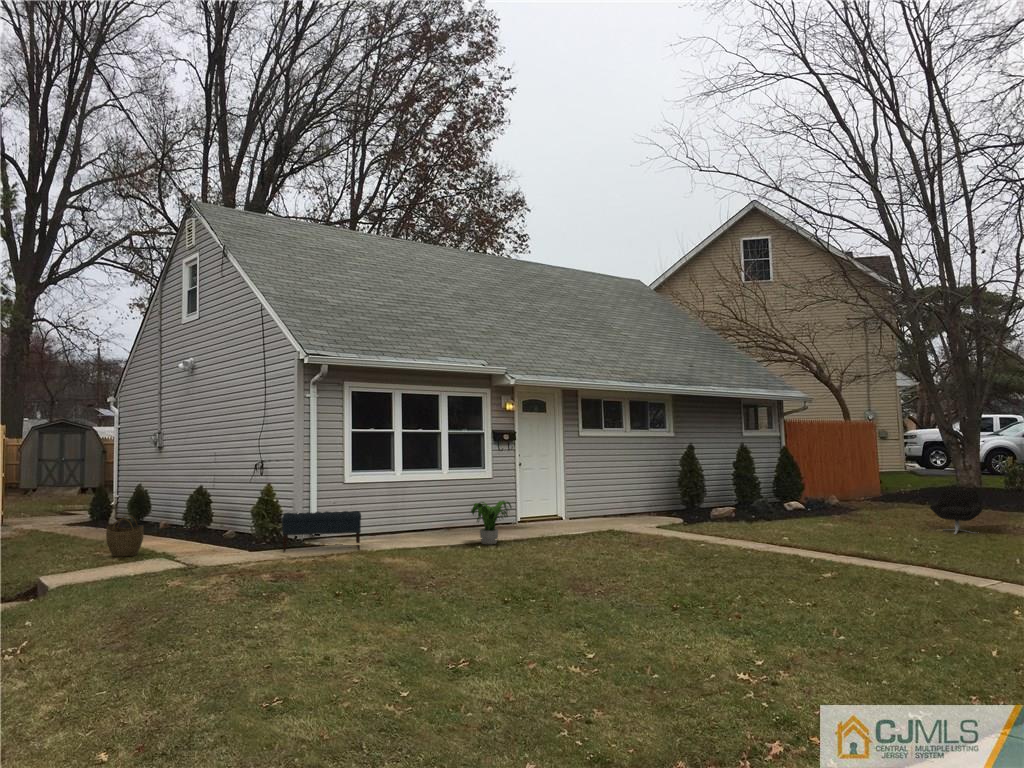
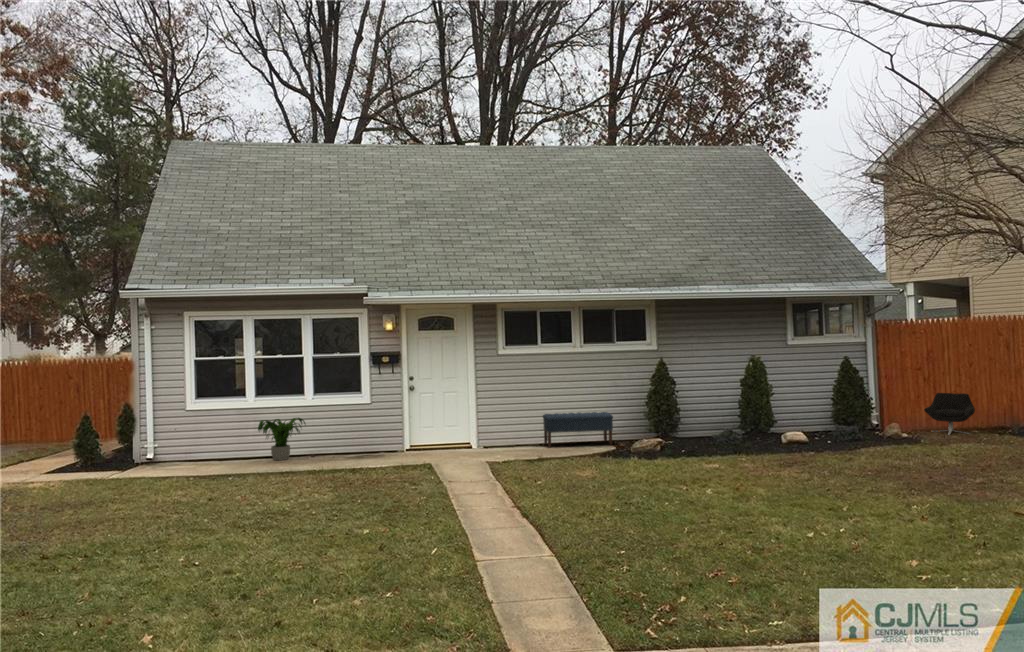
potted plant: present [471,501,511,544] -> present [258,418,305,460]
bench: present [282,511,361,552] -> present [543,412,613,447]
woven basket: present [106,516,144,557] -> none [160,427,194,464]

